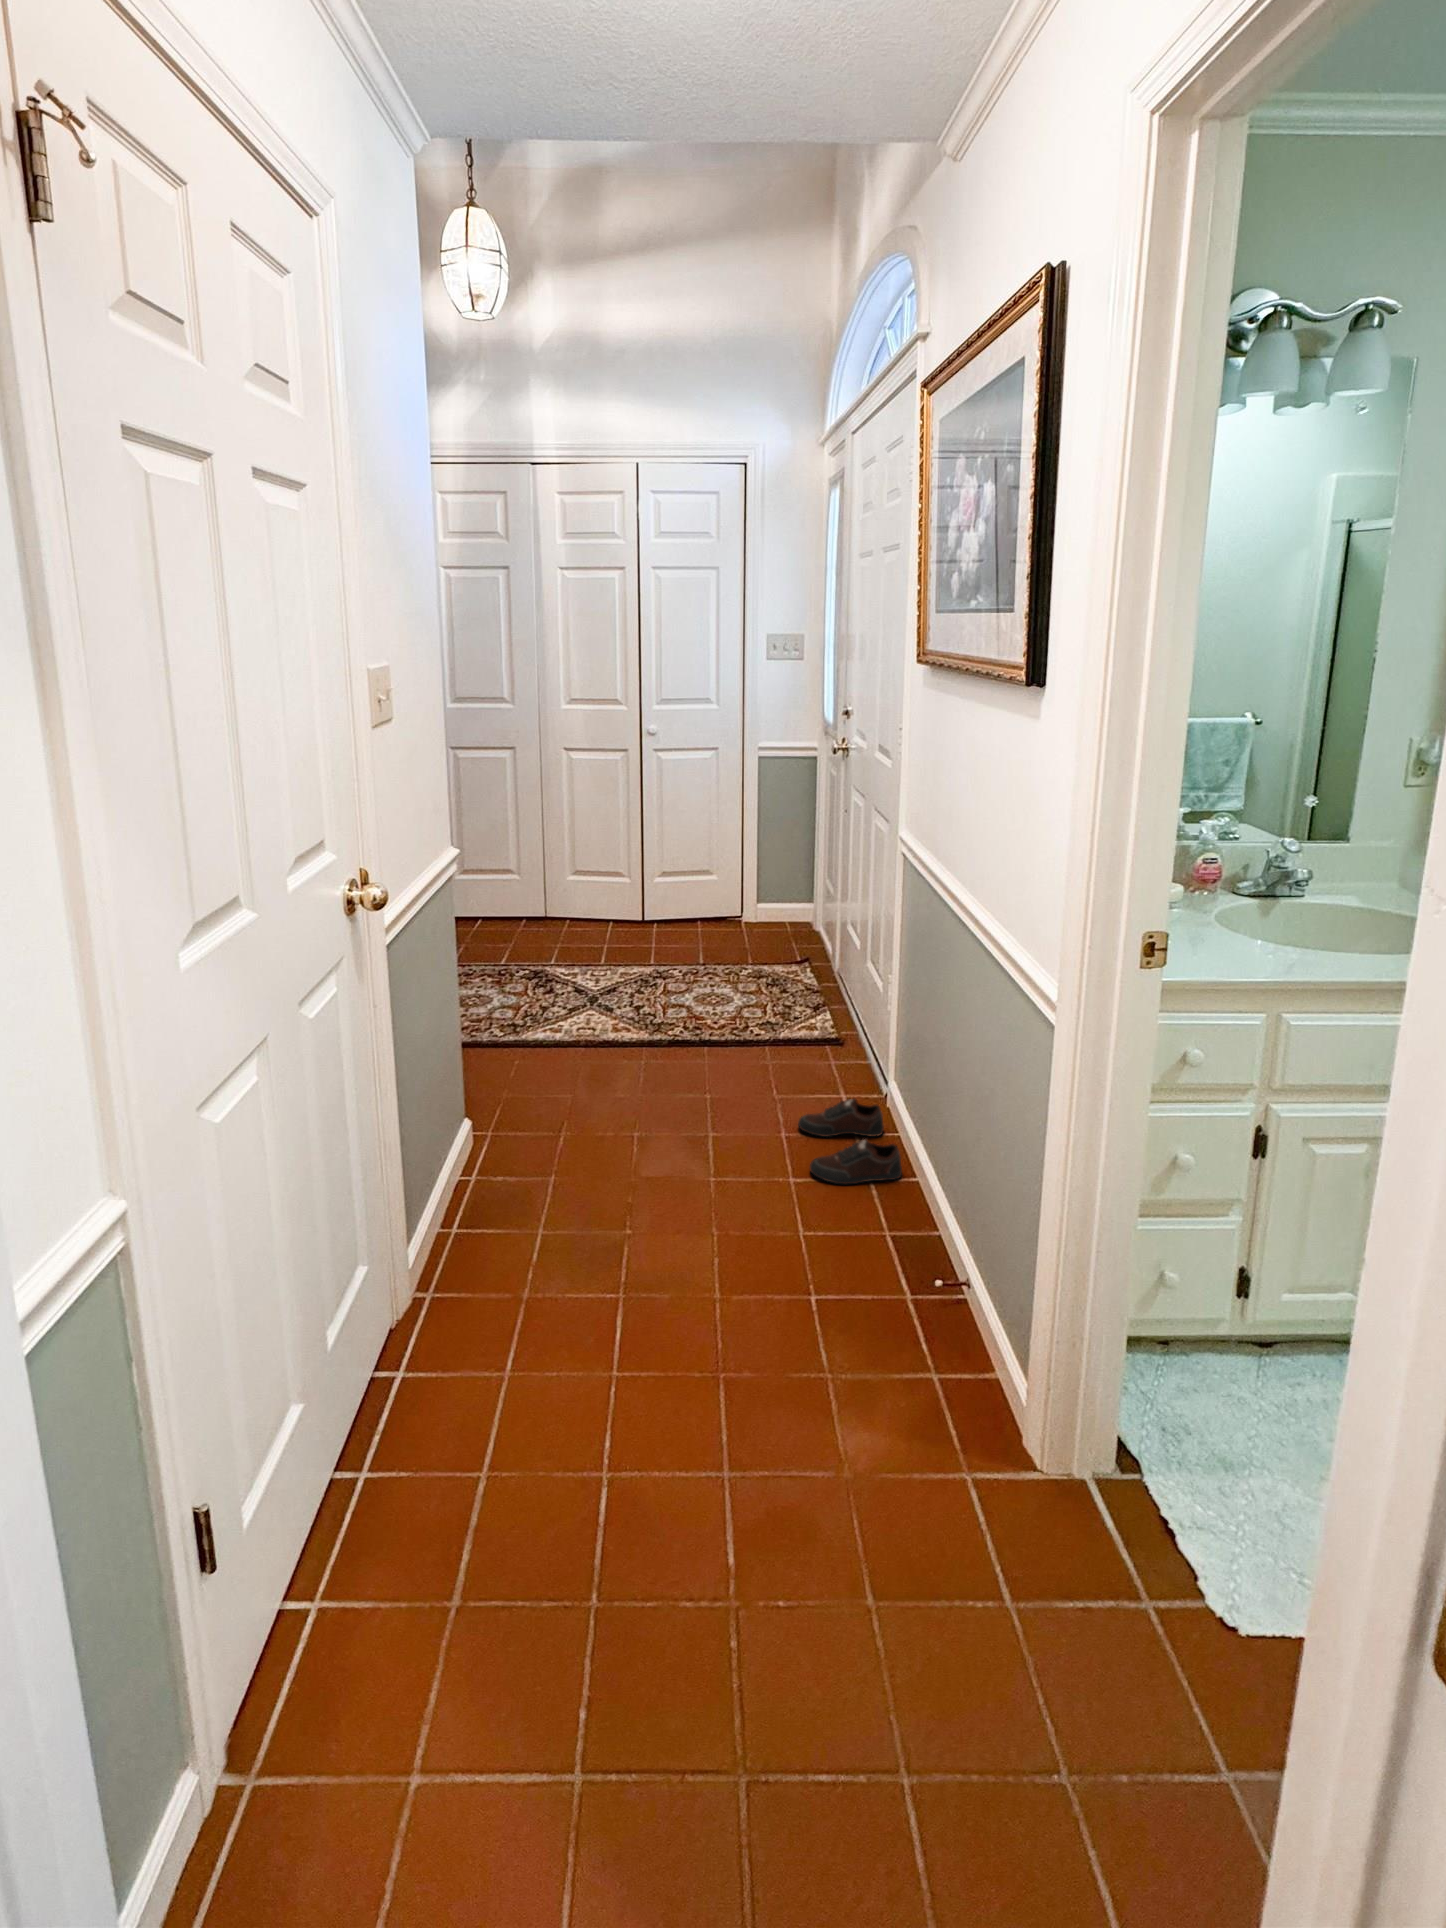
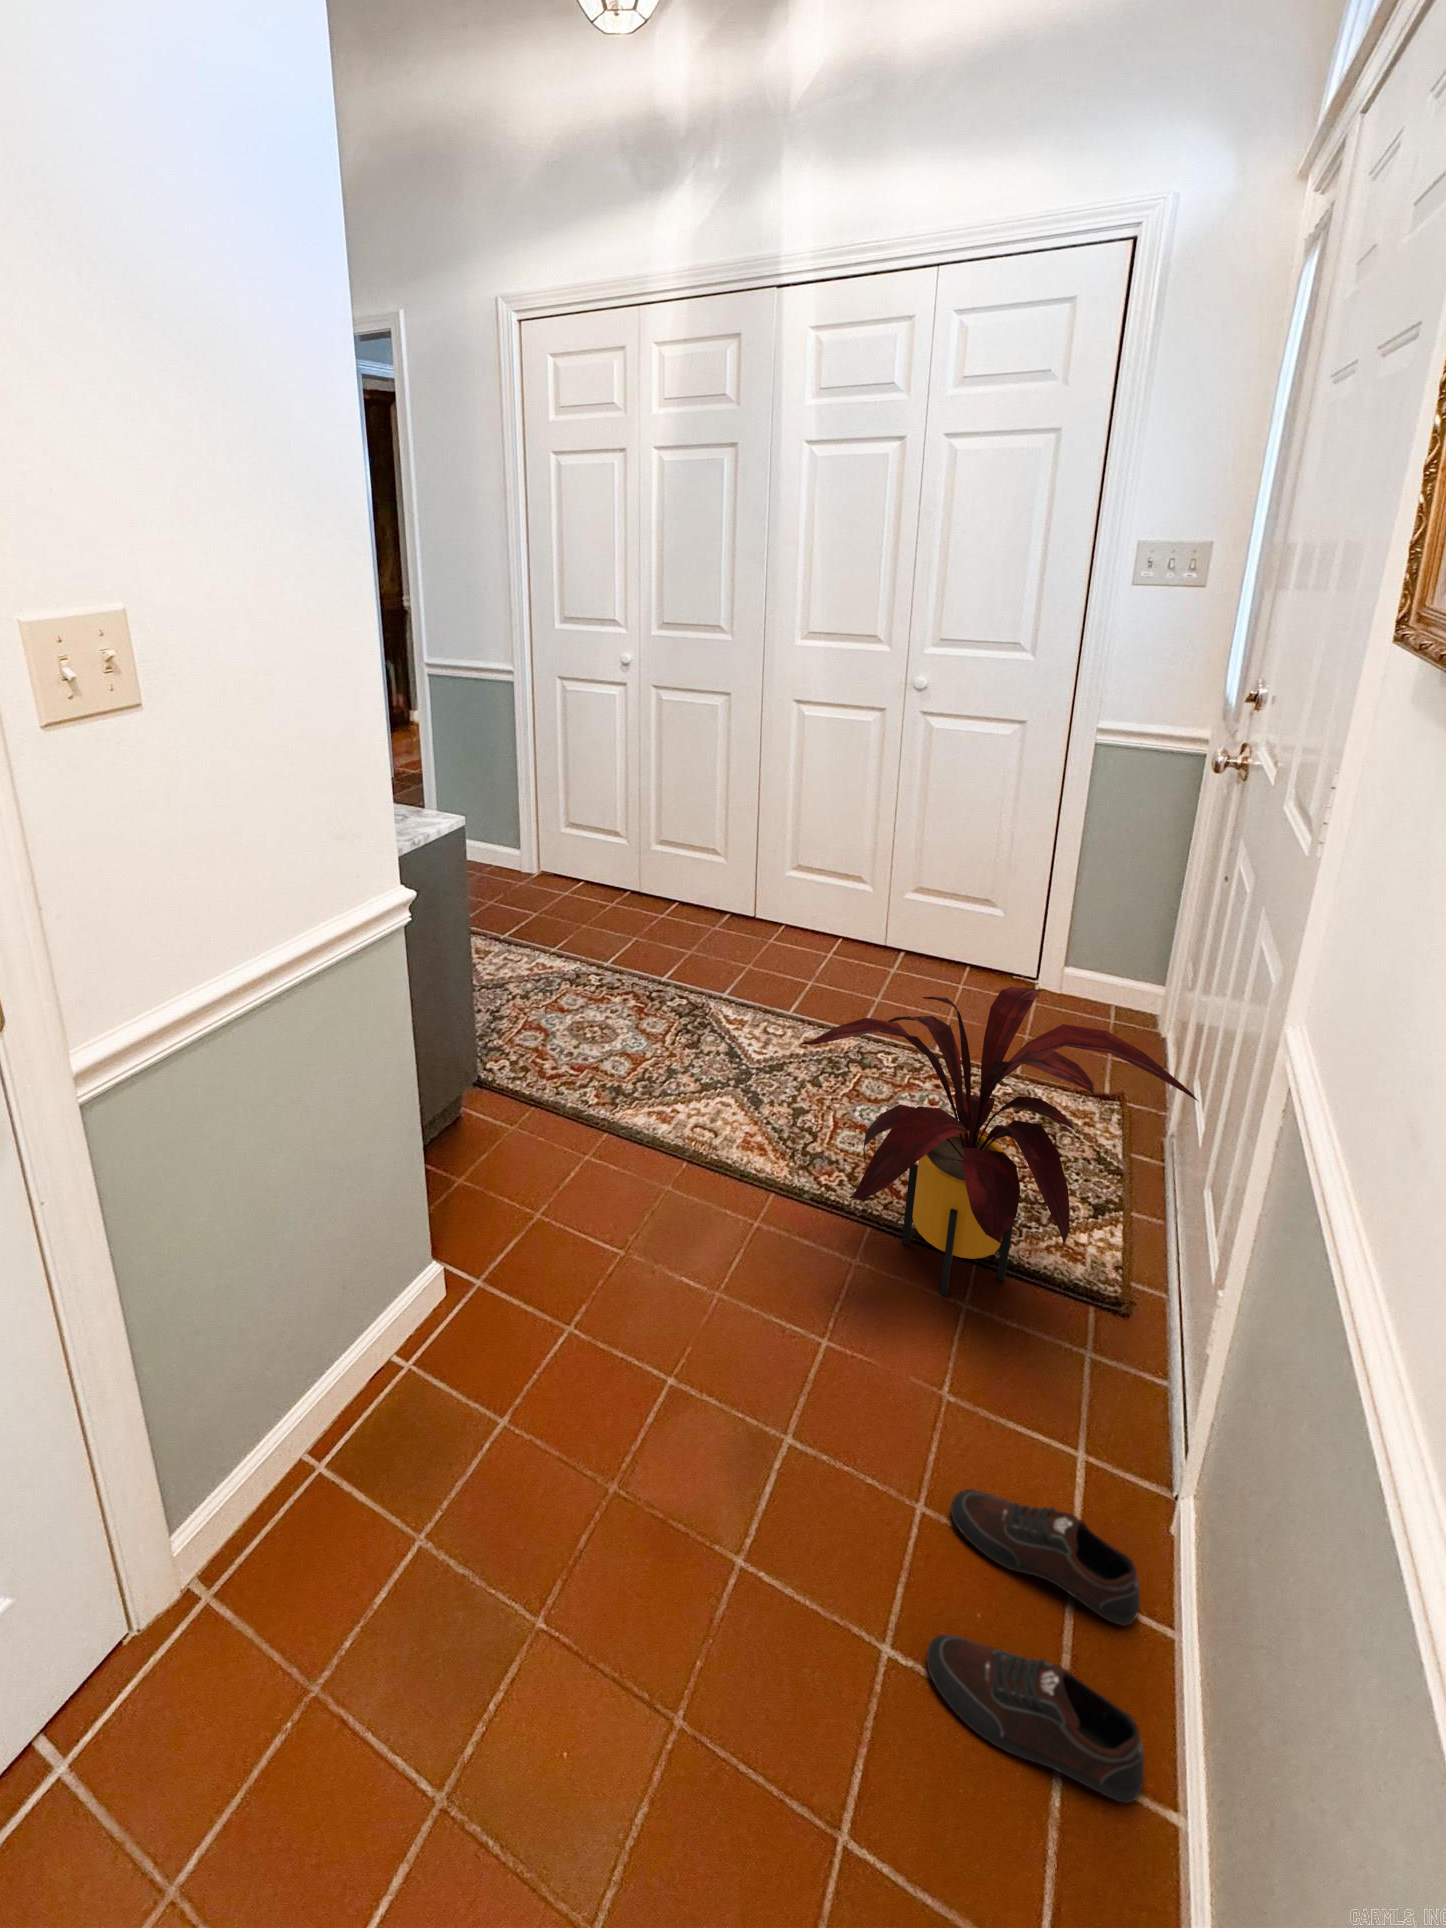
house plant: none [670,882,860,1060] -> present [801,987,1198,1296]

